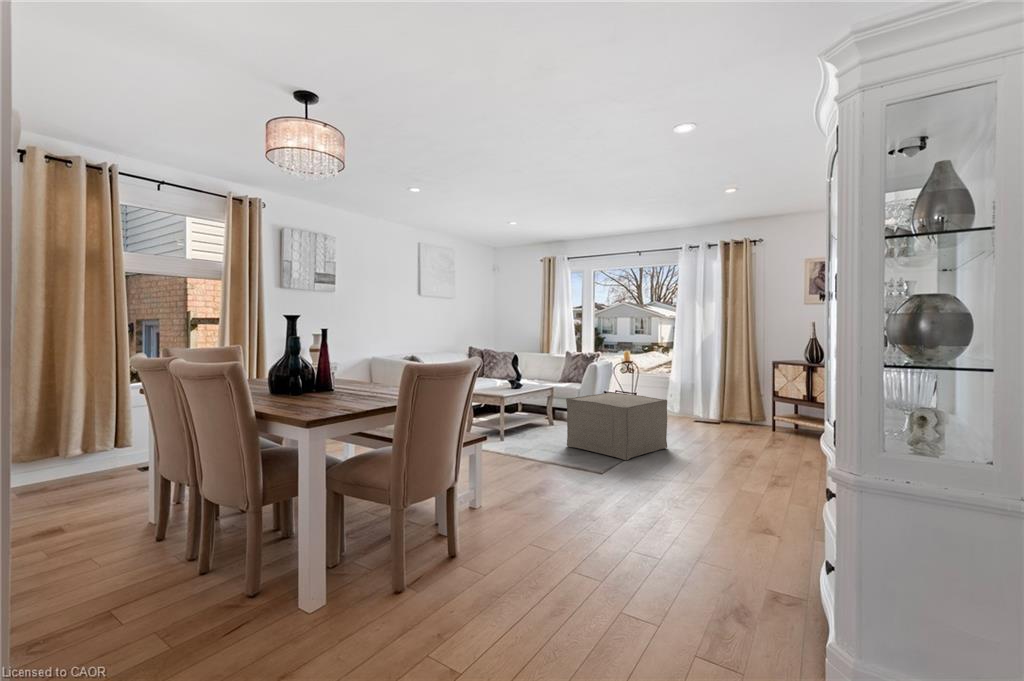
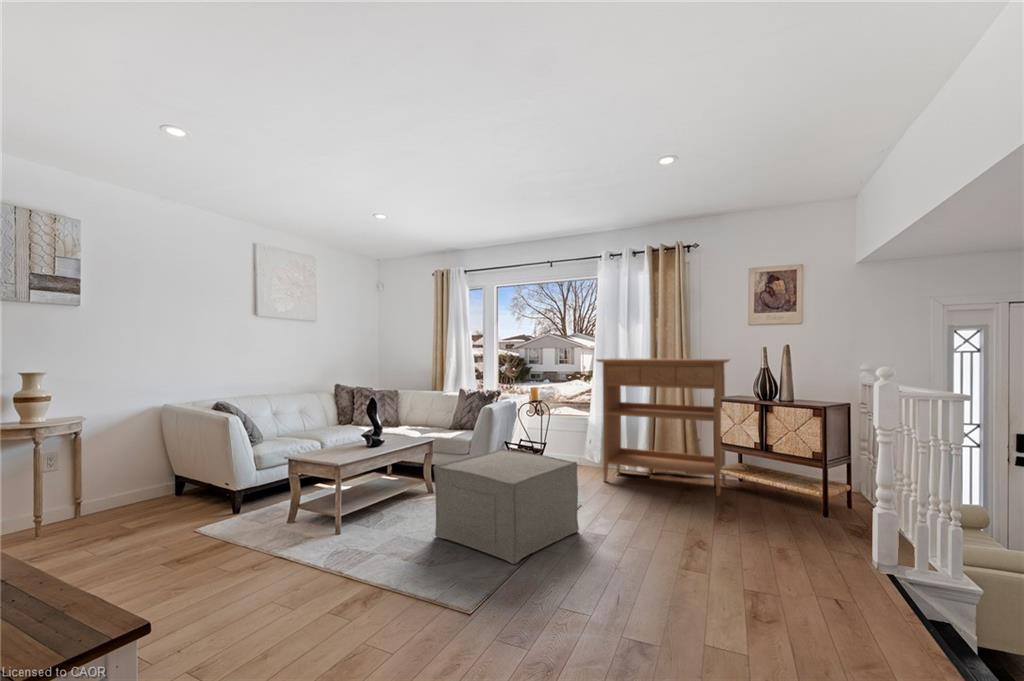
console table: none [677,330,788,435] -> present [597,358,730,496]

